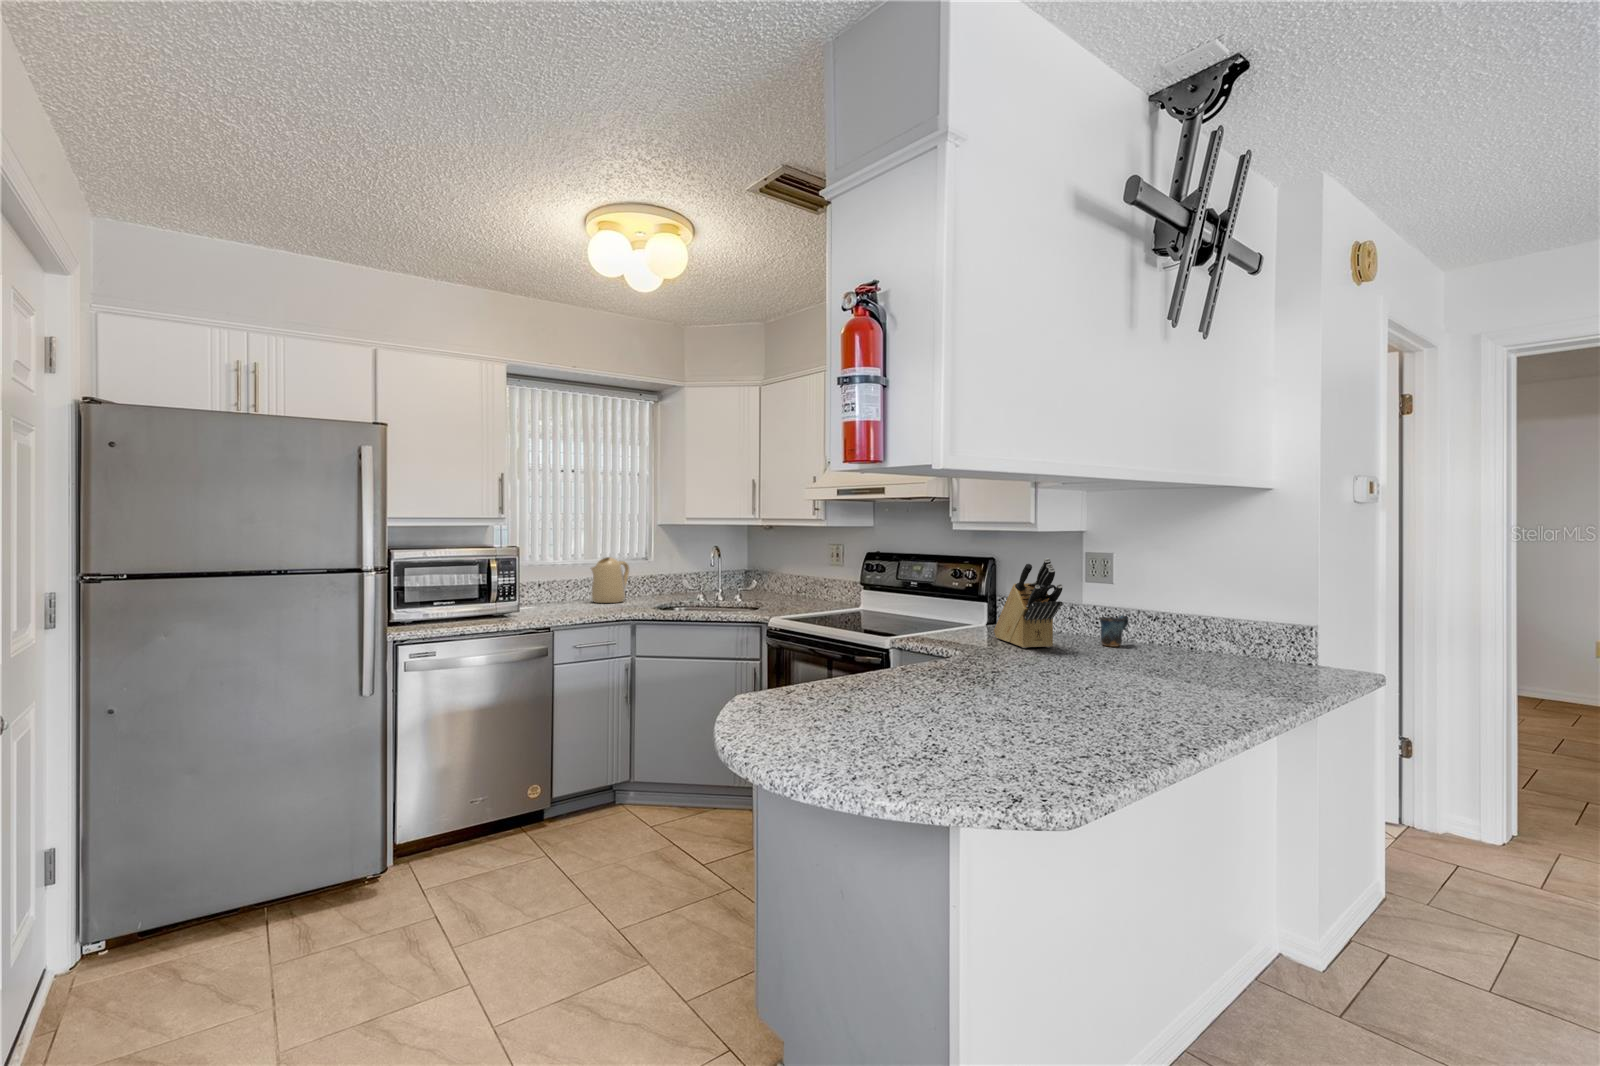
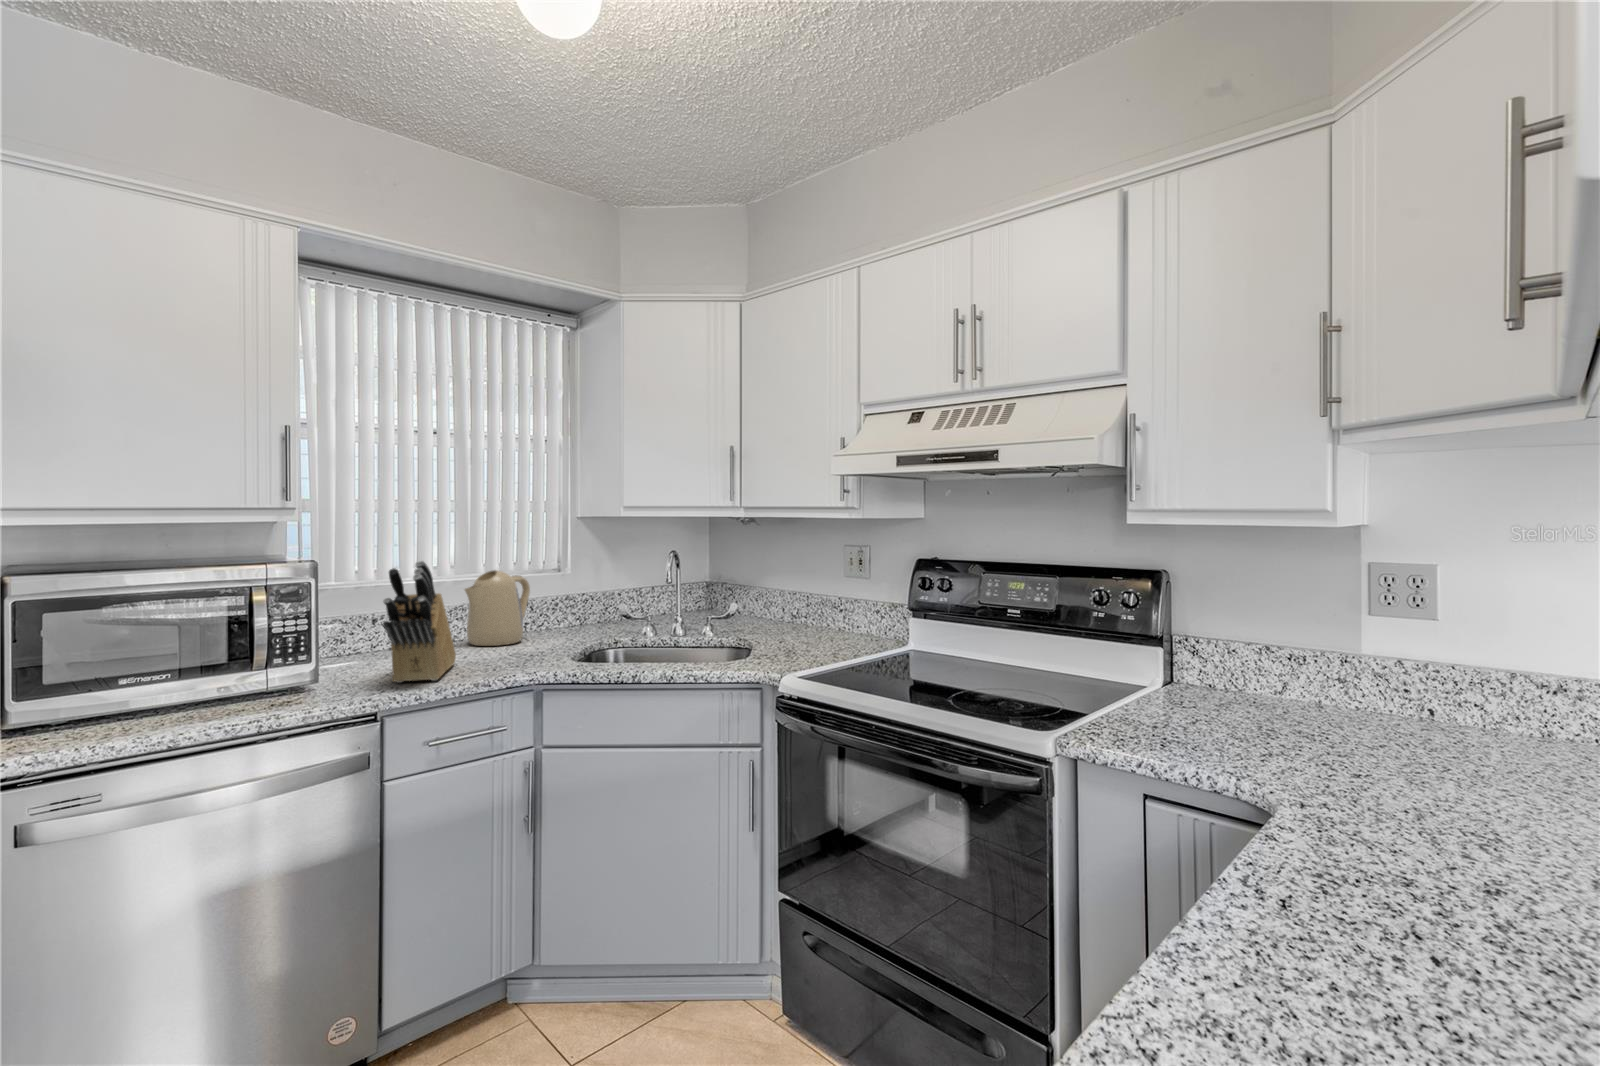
knife block: present [994,558,1062,648] -> present [383,561,456,683]
mug: present [1099,616,1128,647] -> none [1439,681,1498,744]

